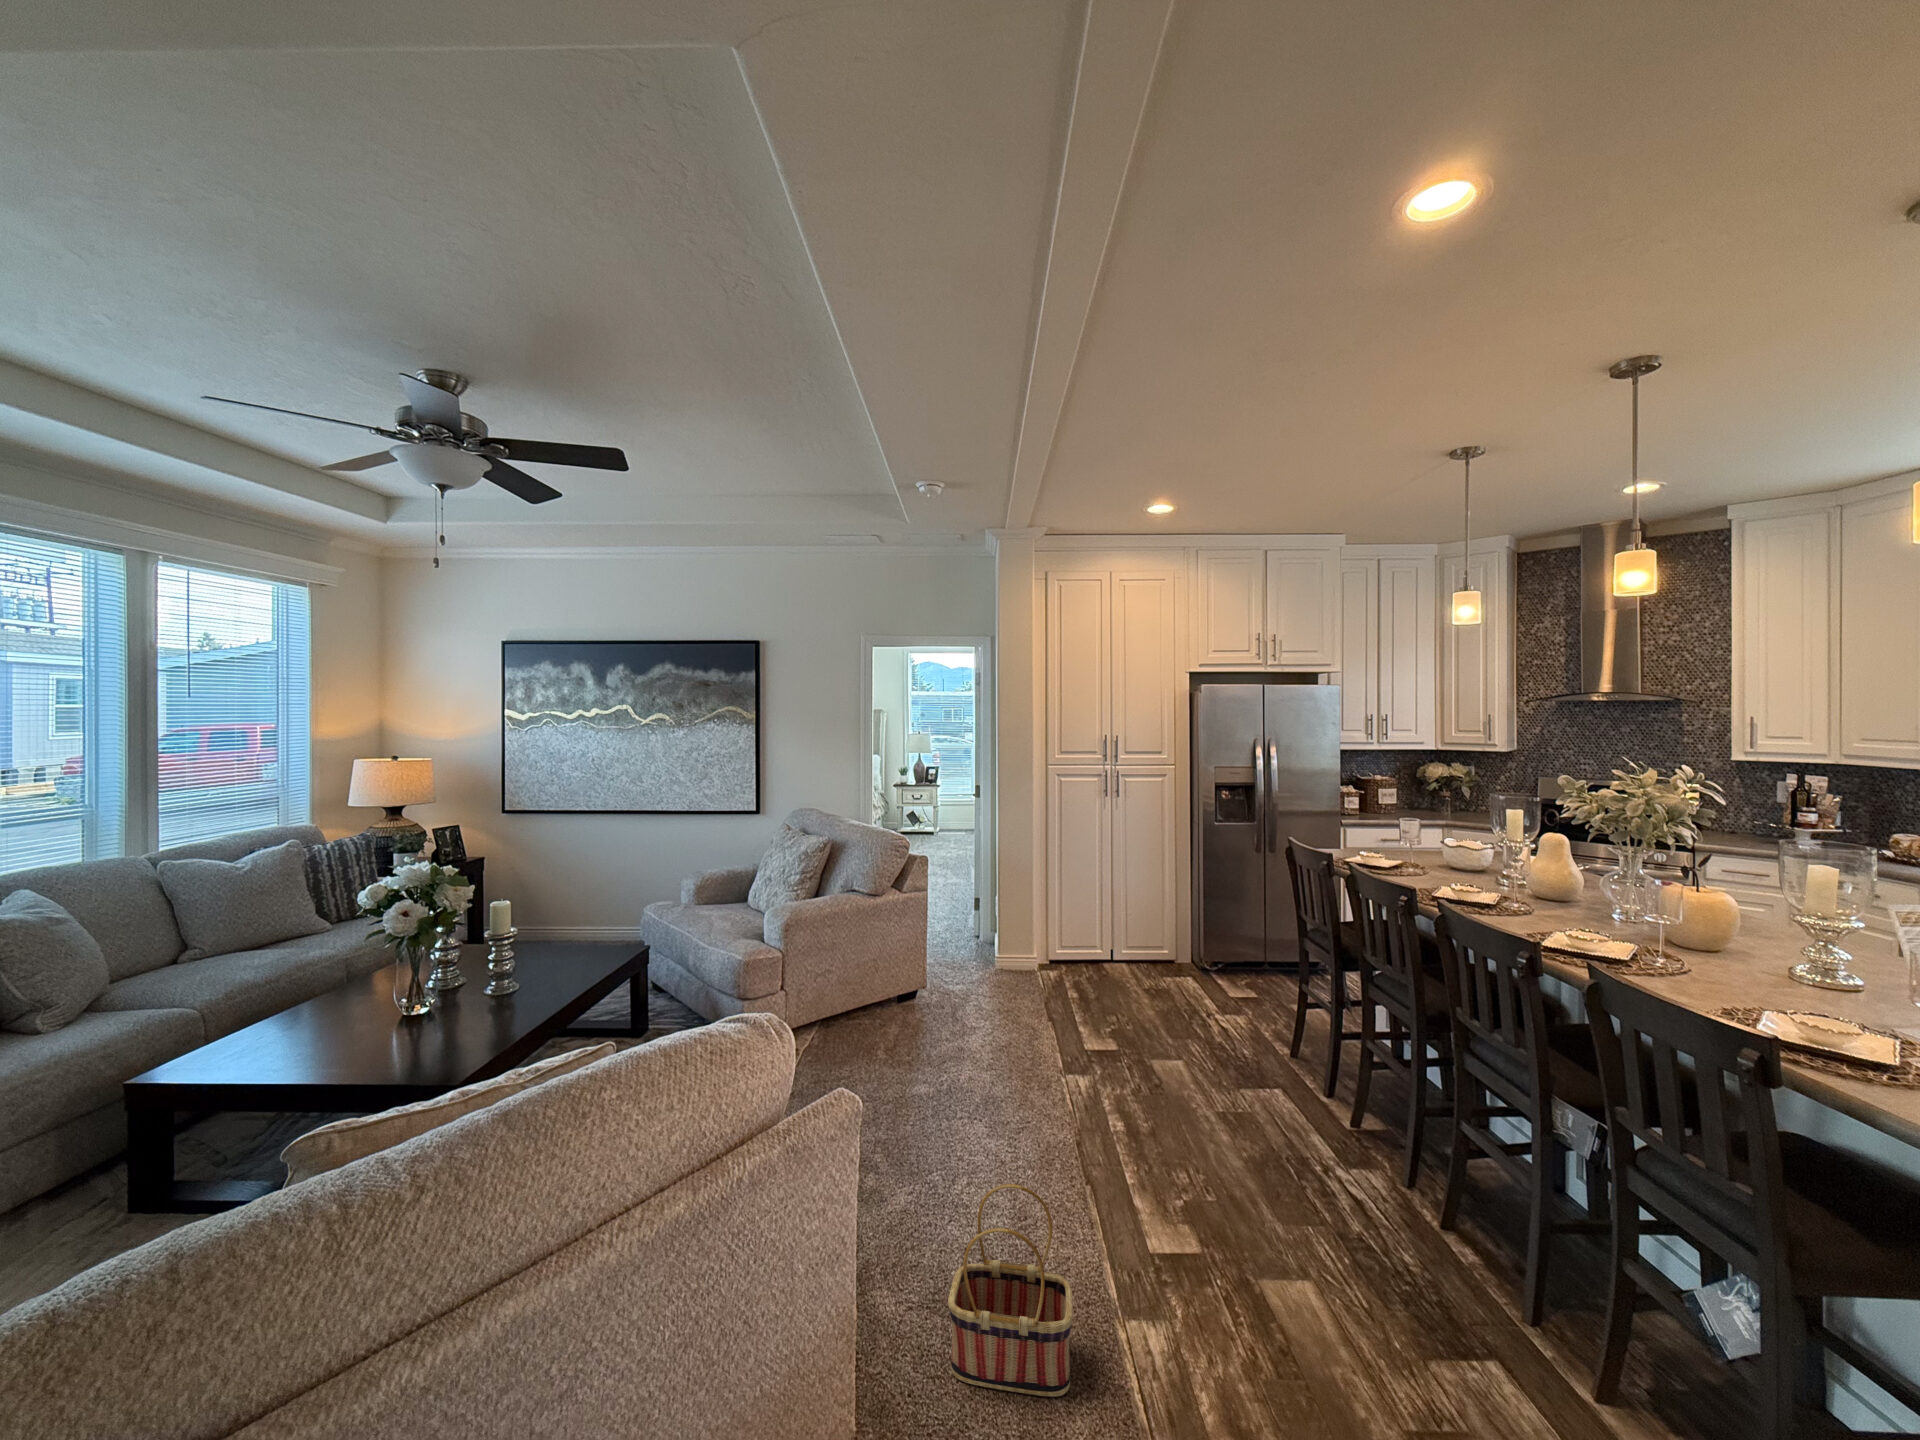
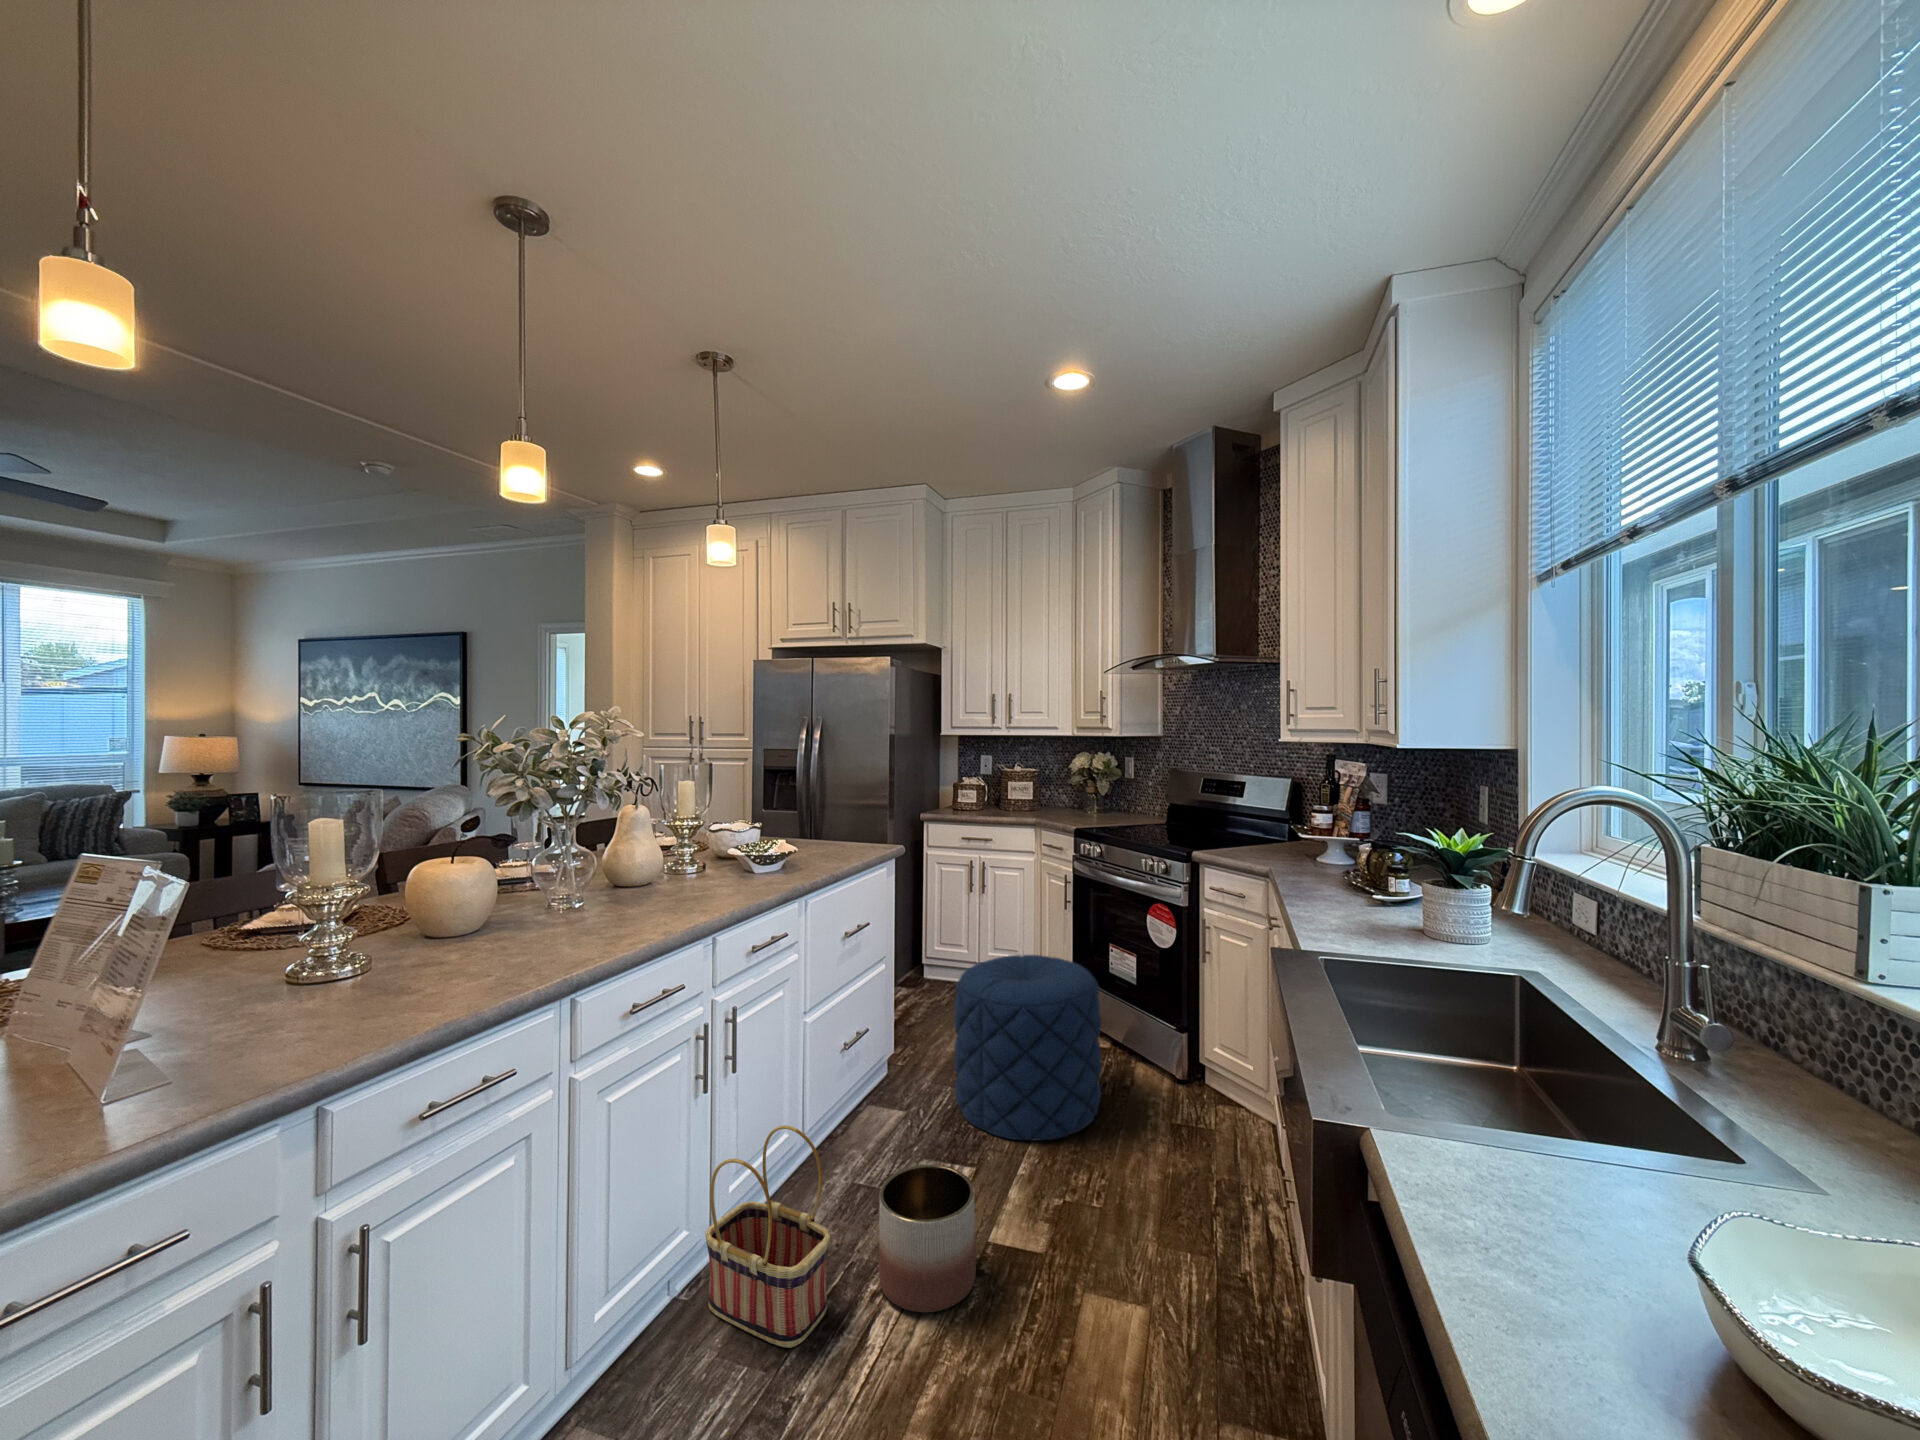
pouf: none [1019,972,1159,1152] -> present [954,955,1102,1141]
planter: none [1085,1193,1176,1333] -> present [879,1165,976,1313]

